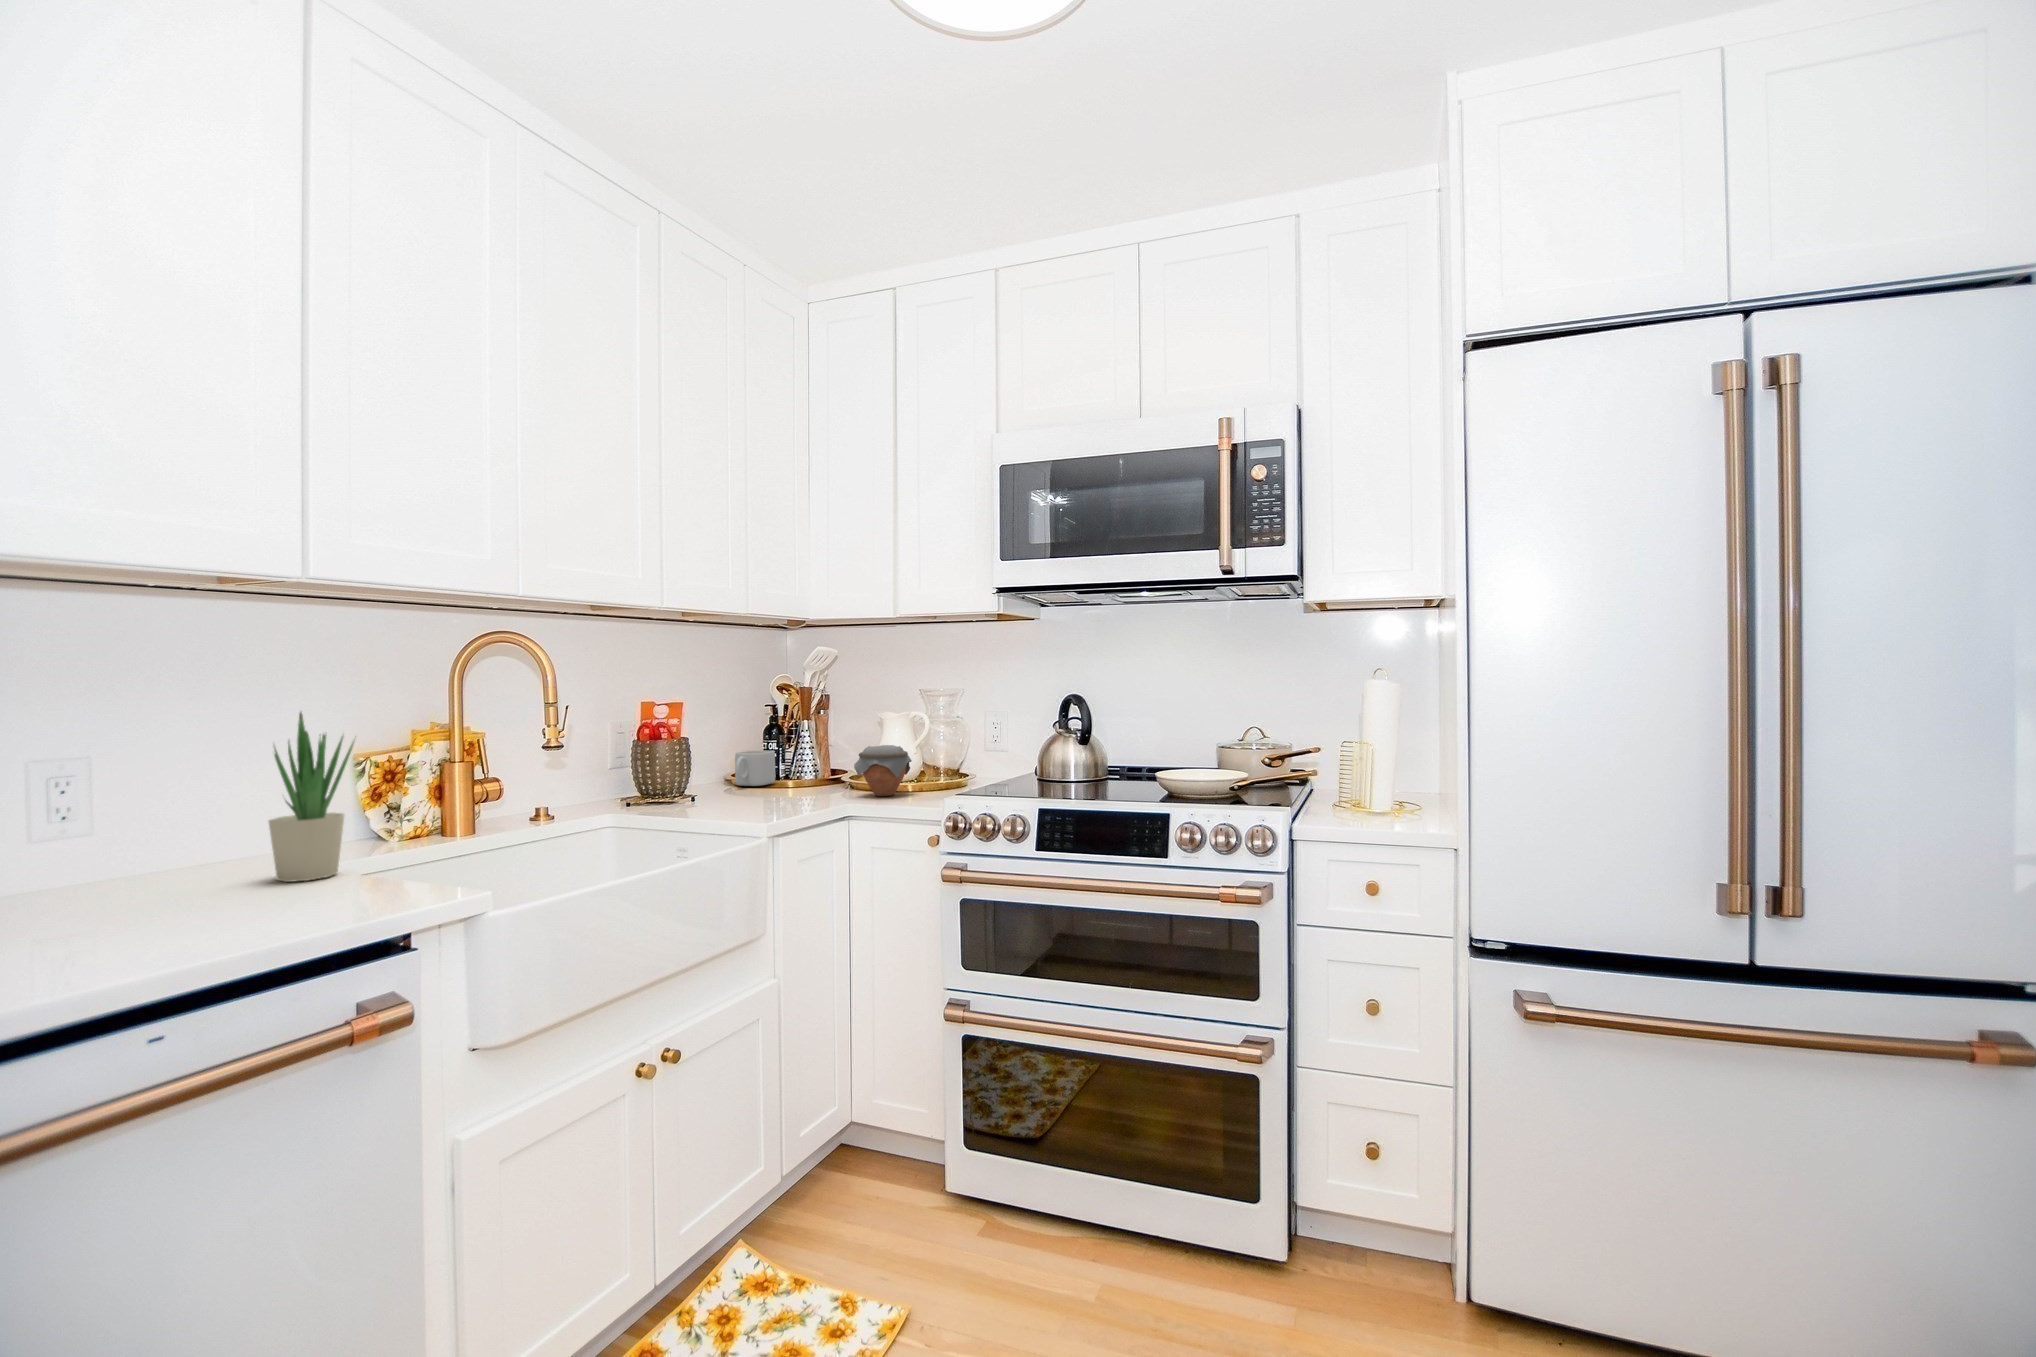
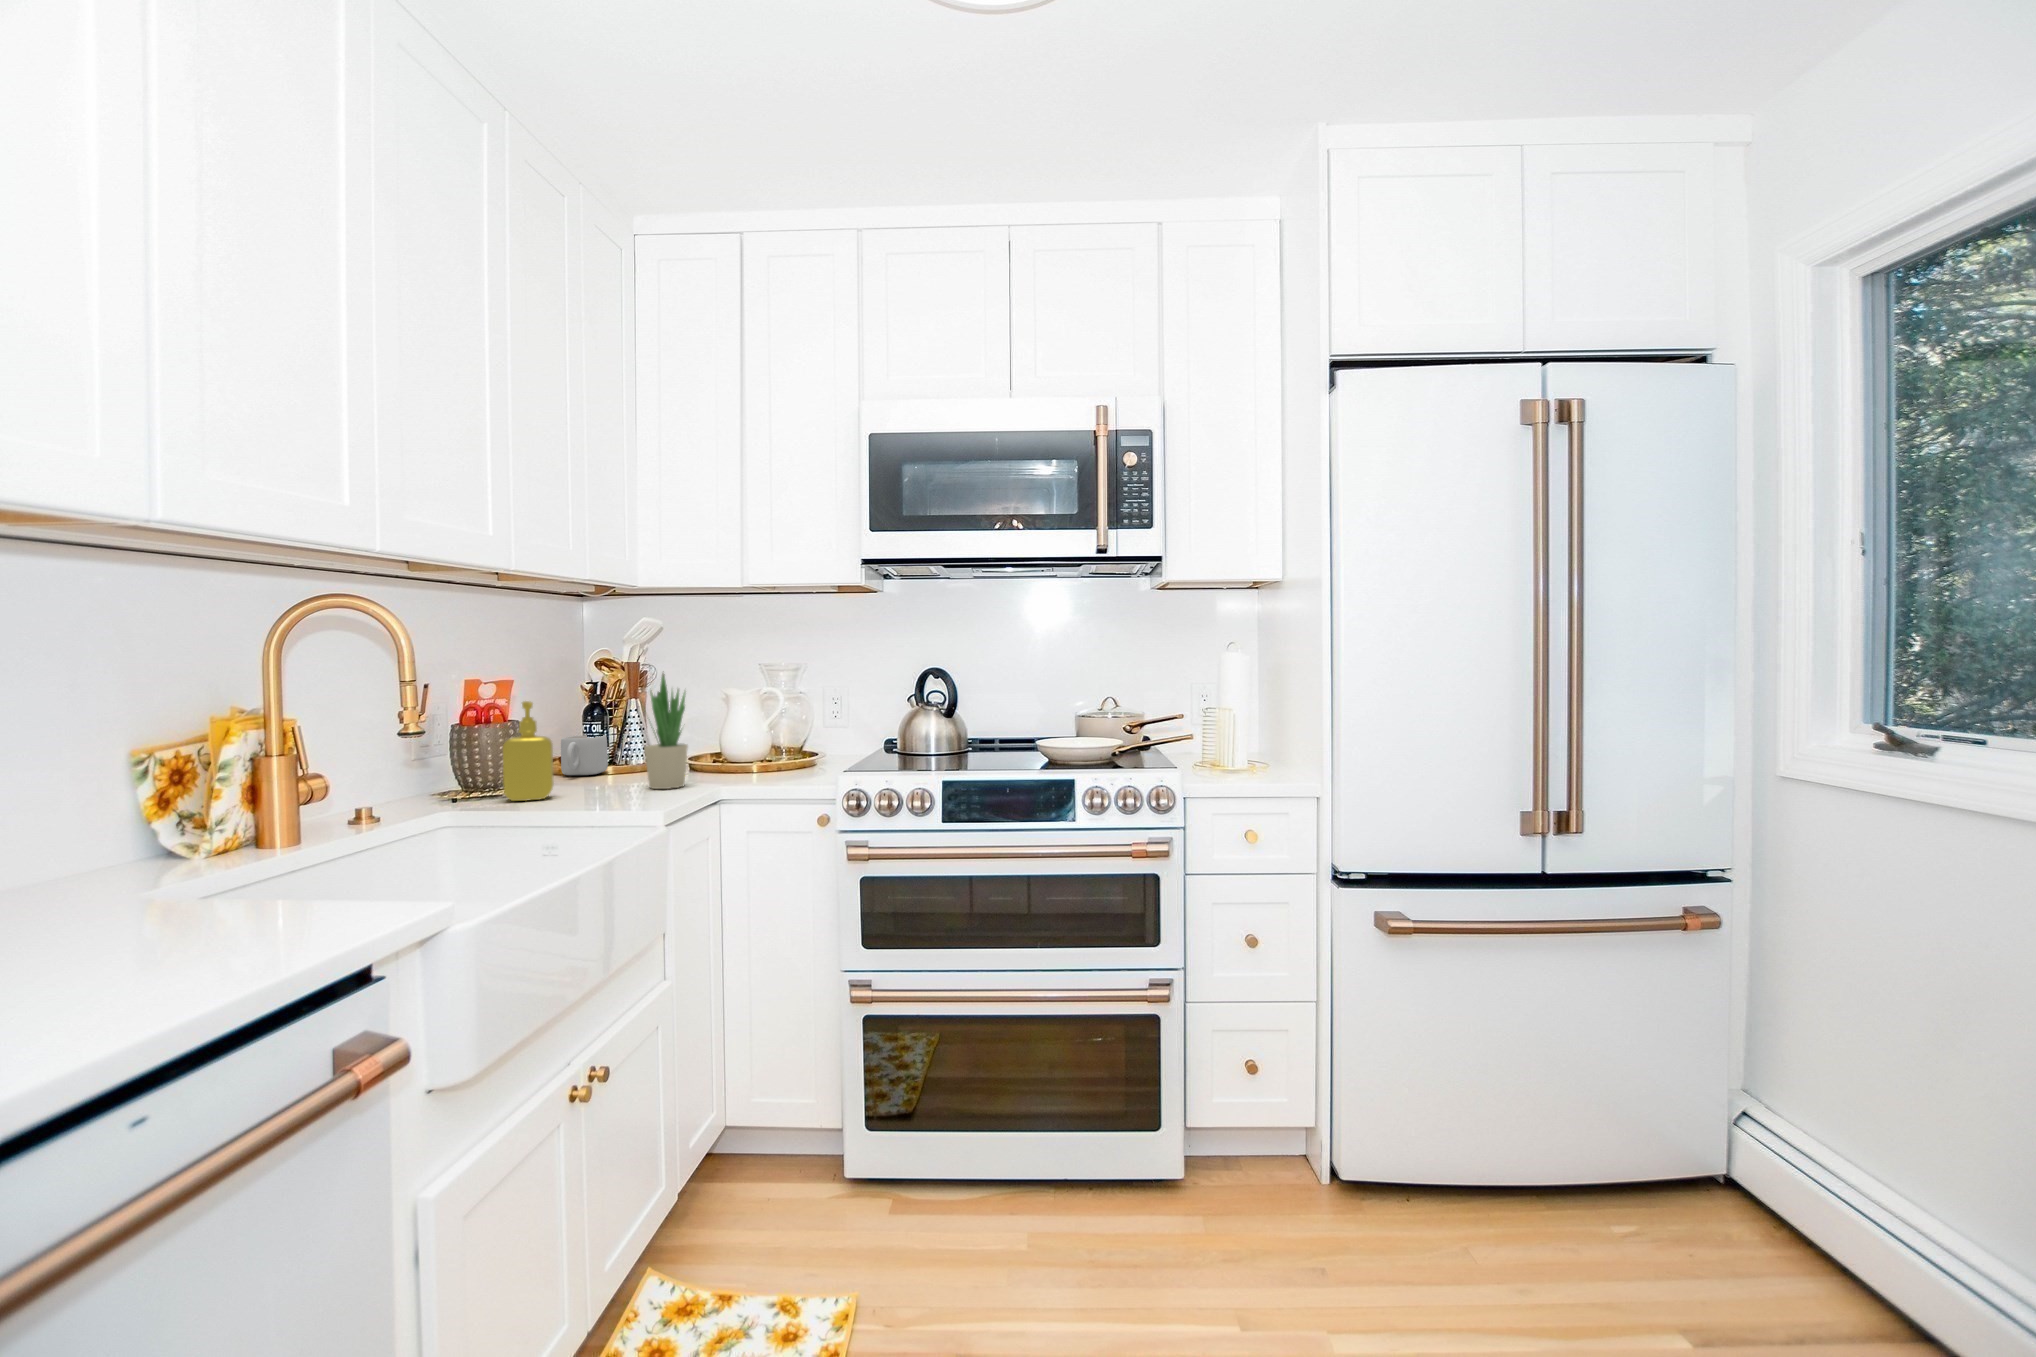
potted plant: present [269,712,354,882] -> present [644,673,688,789]
soap dispenser: none [663,720,706,807] -> present [503,701,554,801]
jar: present [854,745,912,796] -> none [723,724,786,779]

